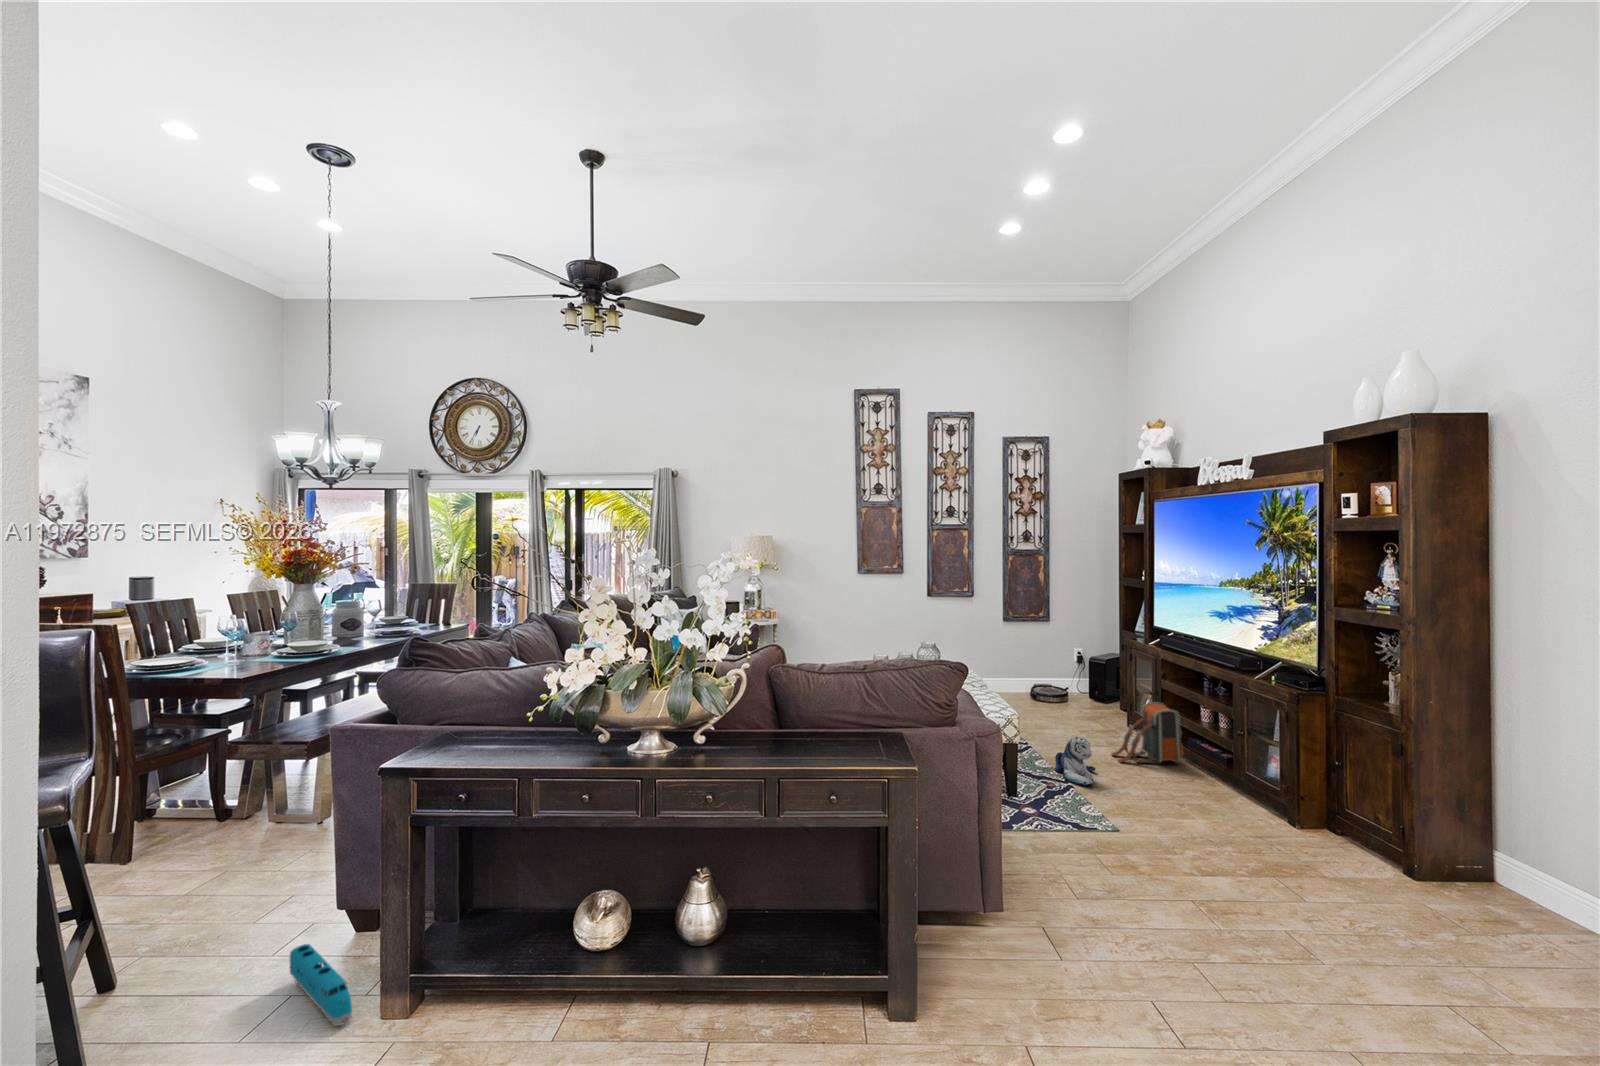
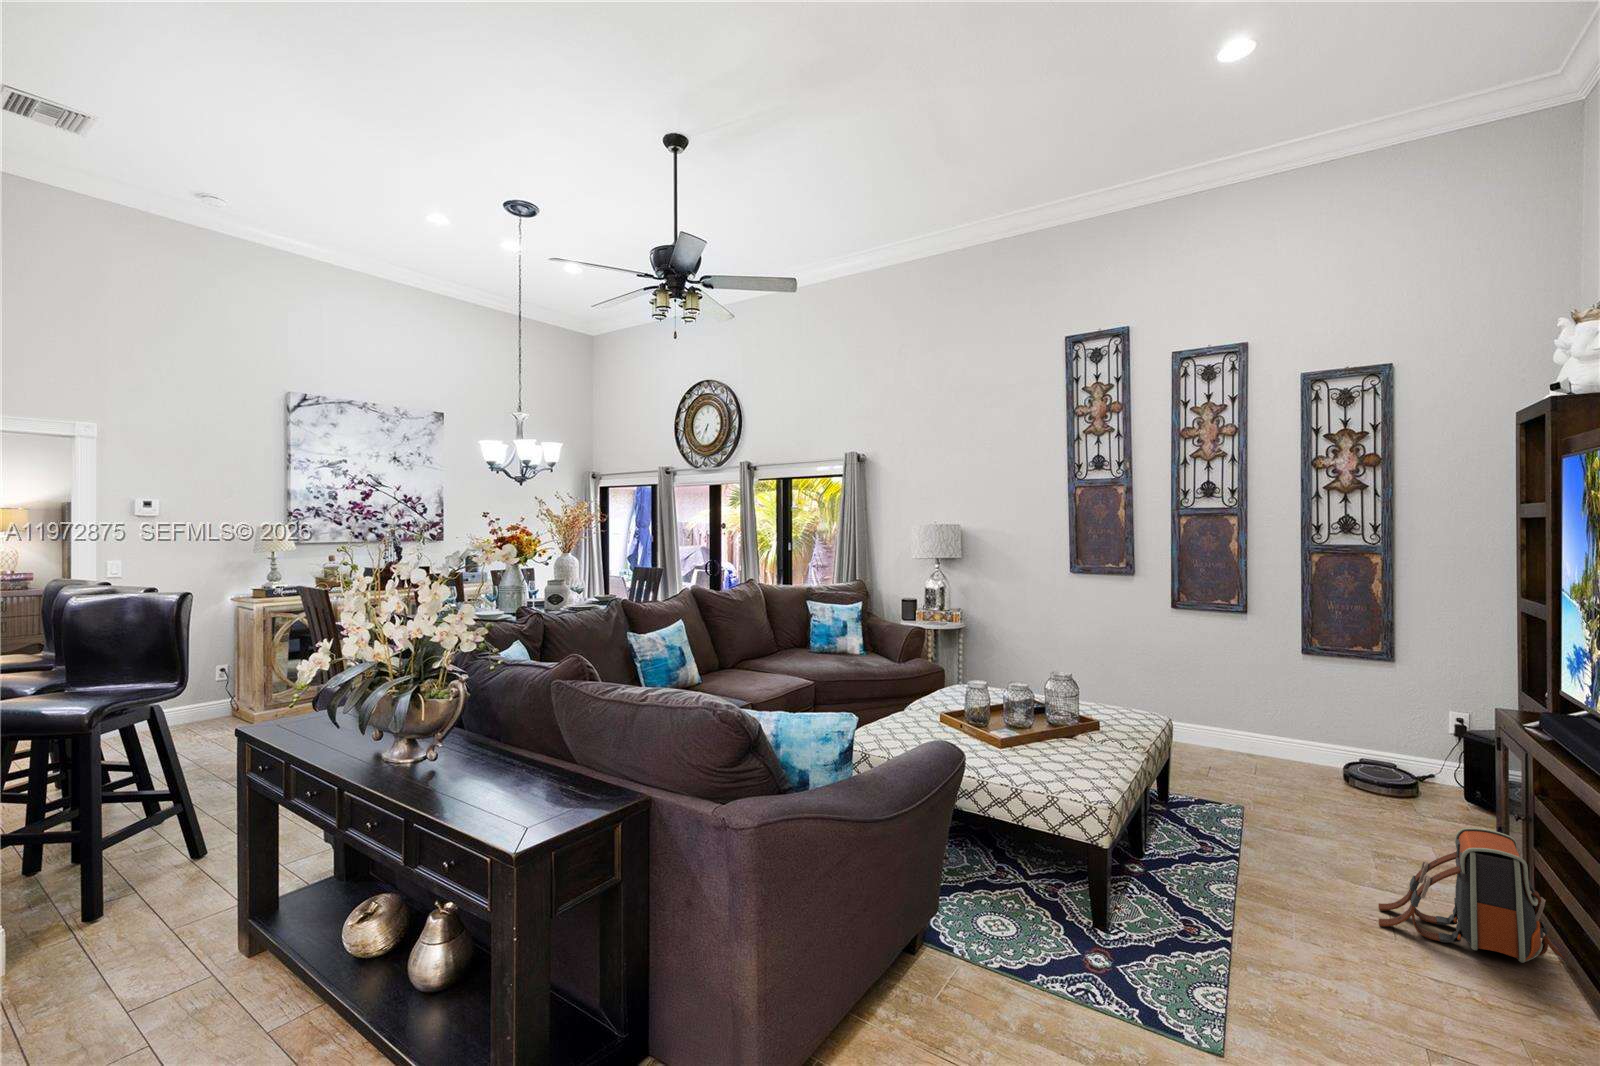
plush toy: present [1055,737,1096,786] -> none [1216,853,1298,948]
toy train: present [290,944,352,1026] -> none [126,849,204,929]

